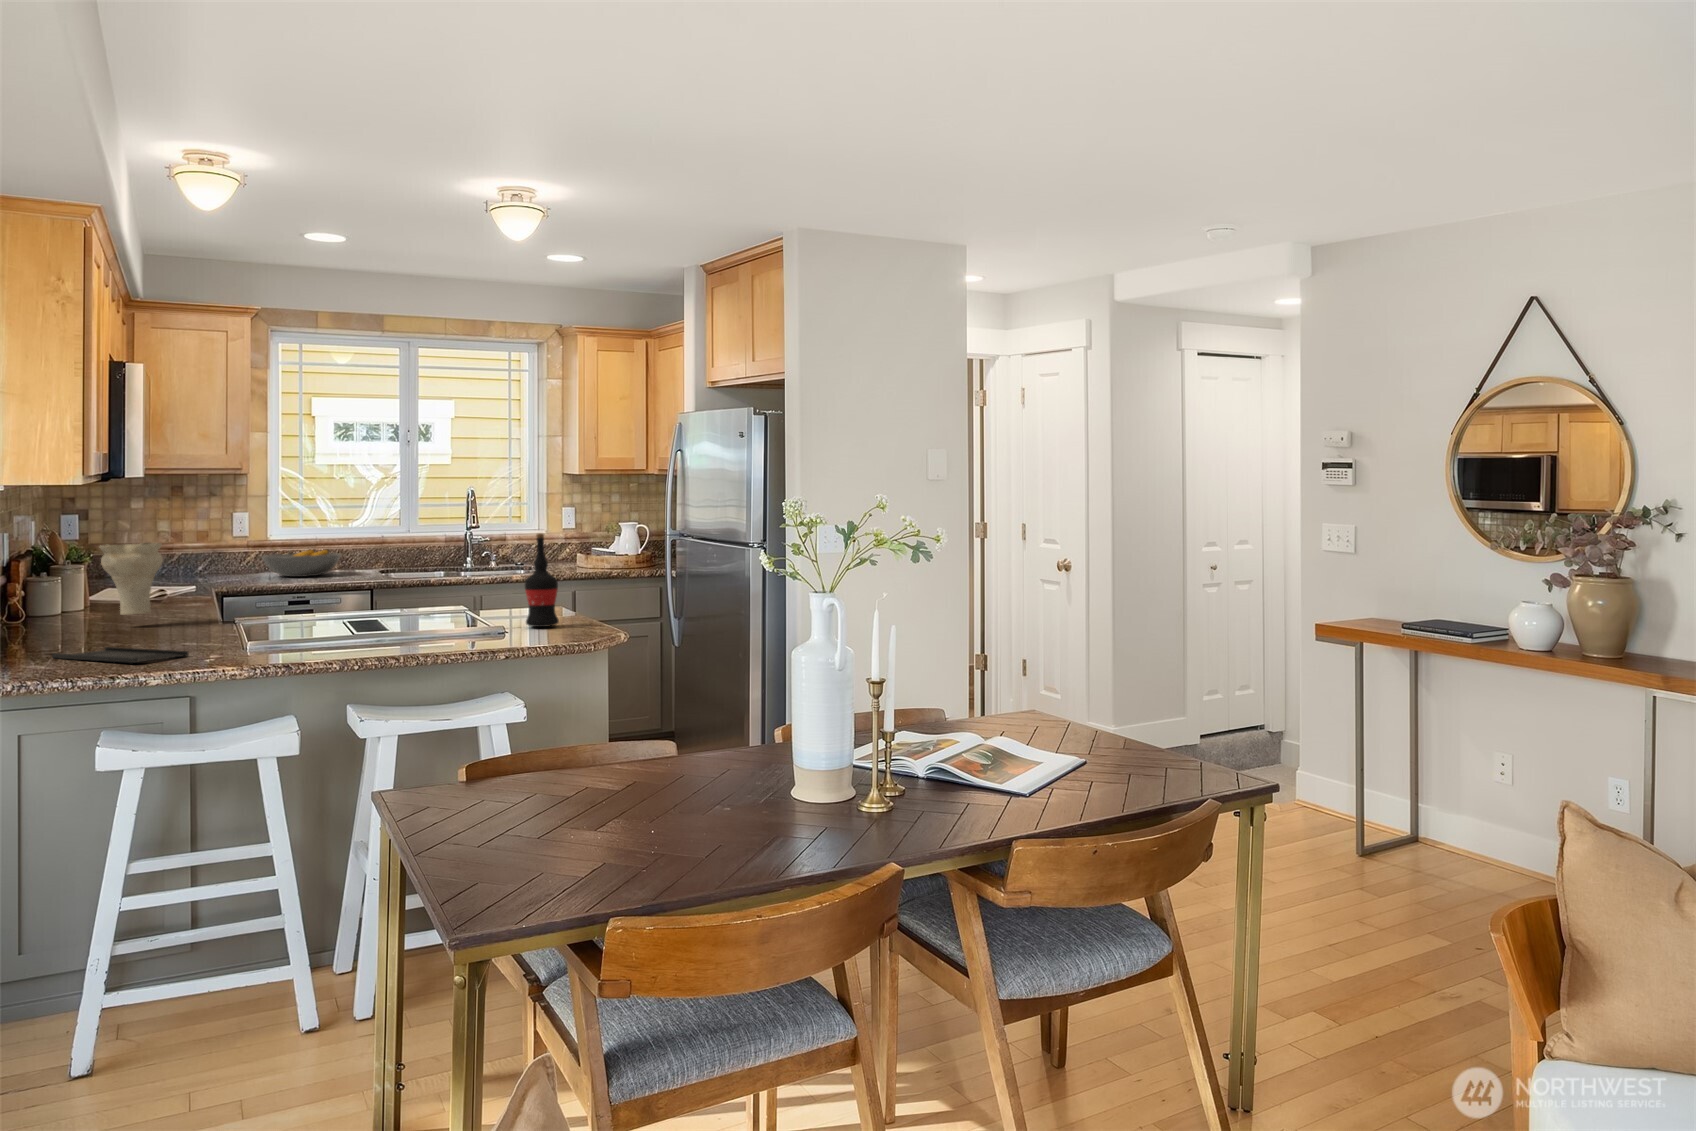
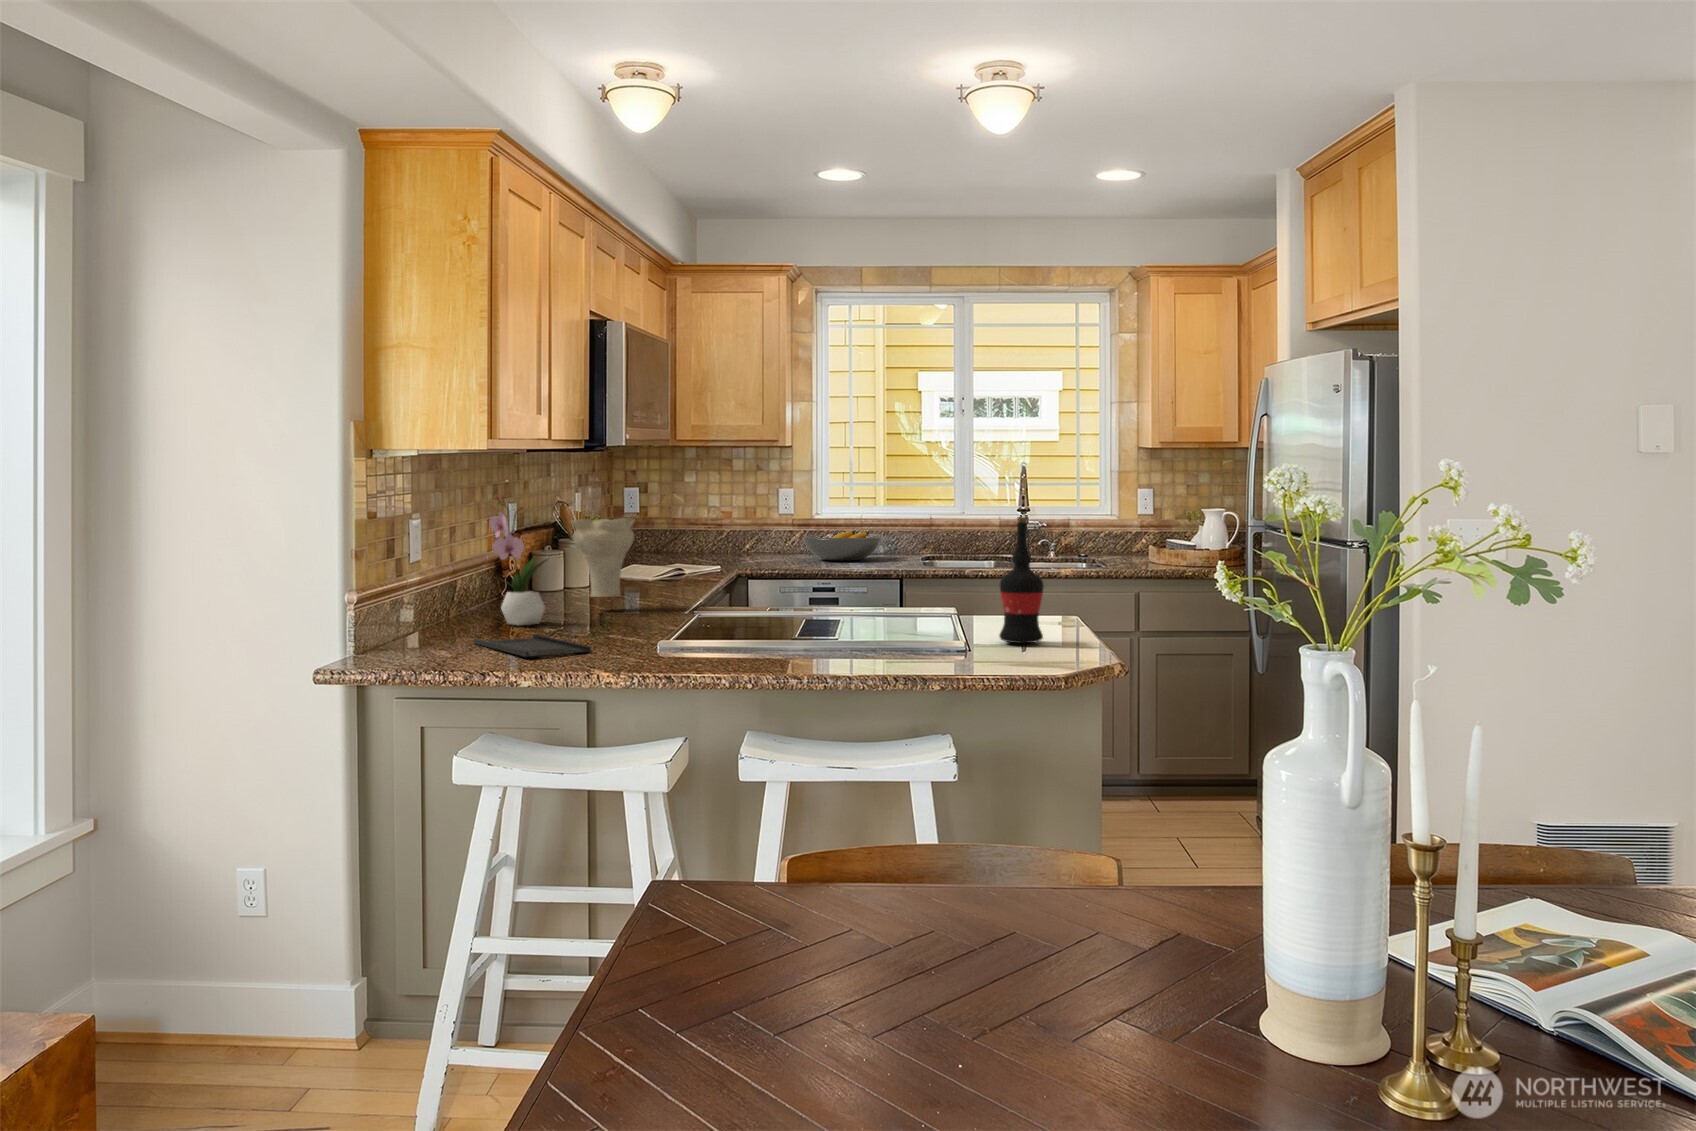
flower arrangement: none [34,524,99,642] -> present [489,496,548,625]

